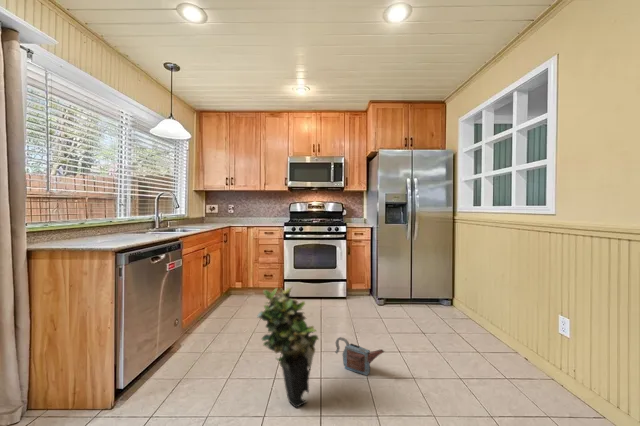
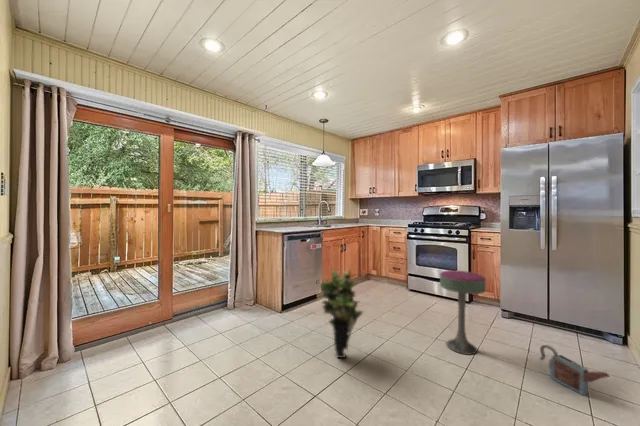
bar stool: none [364,267,405,349] -> present [440,270,486,354]
watering can: present [335,337,384,375] -> present [540,345,609,395]

